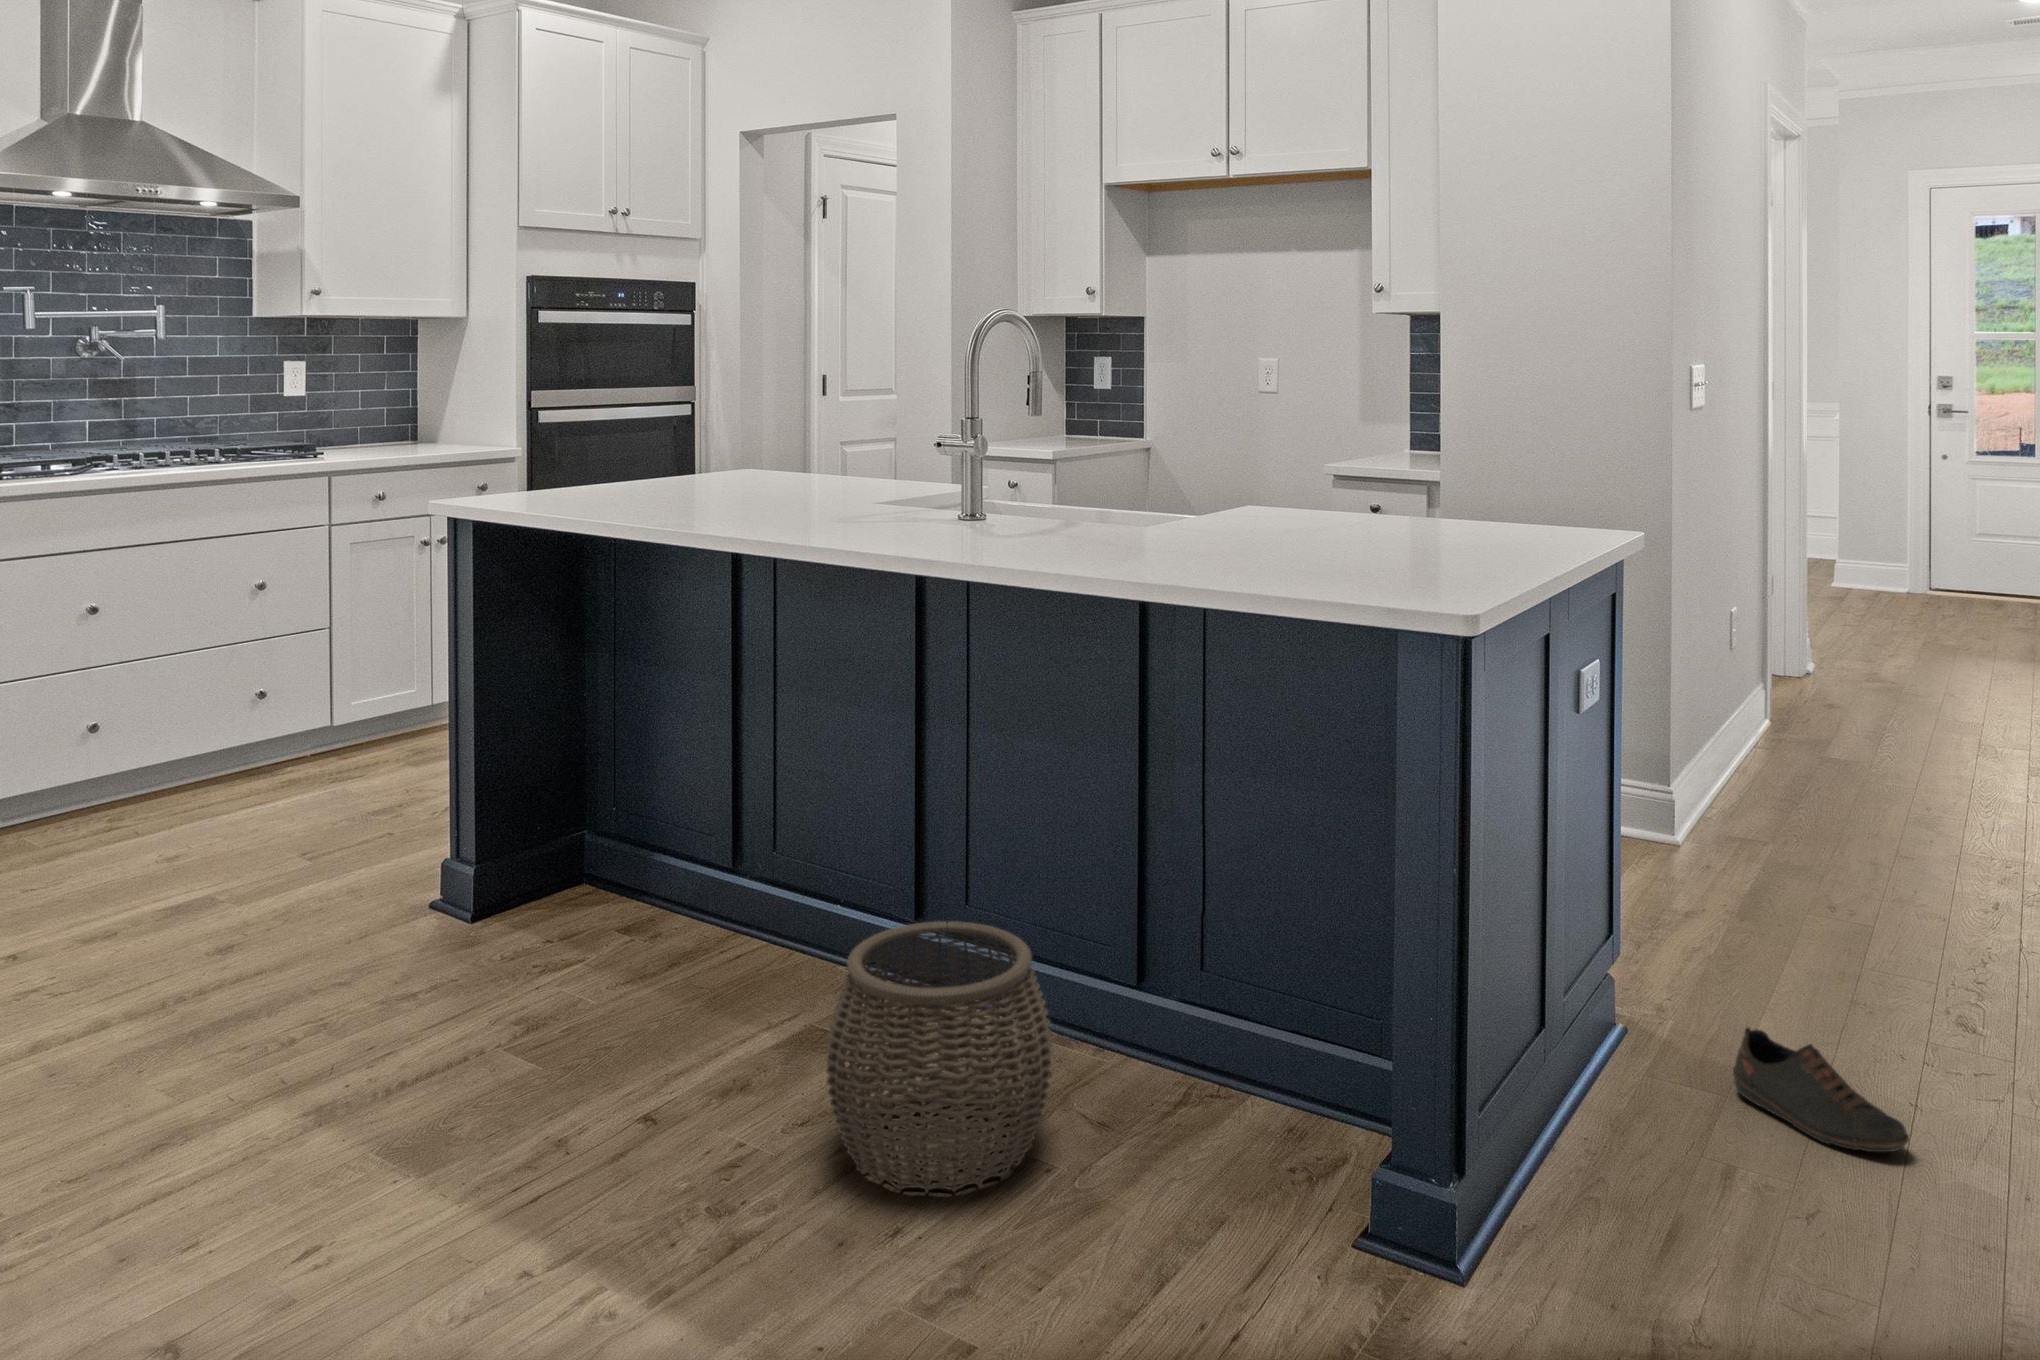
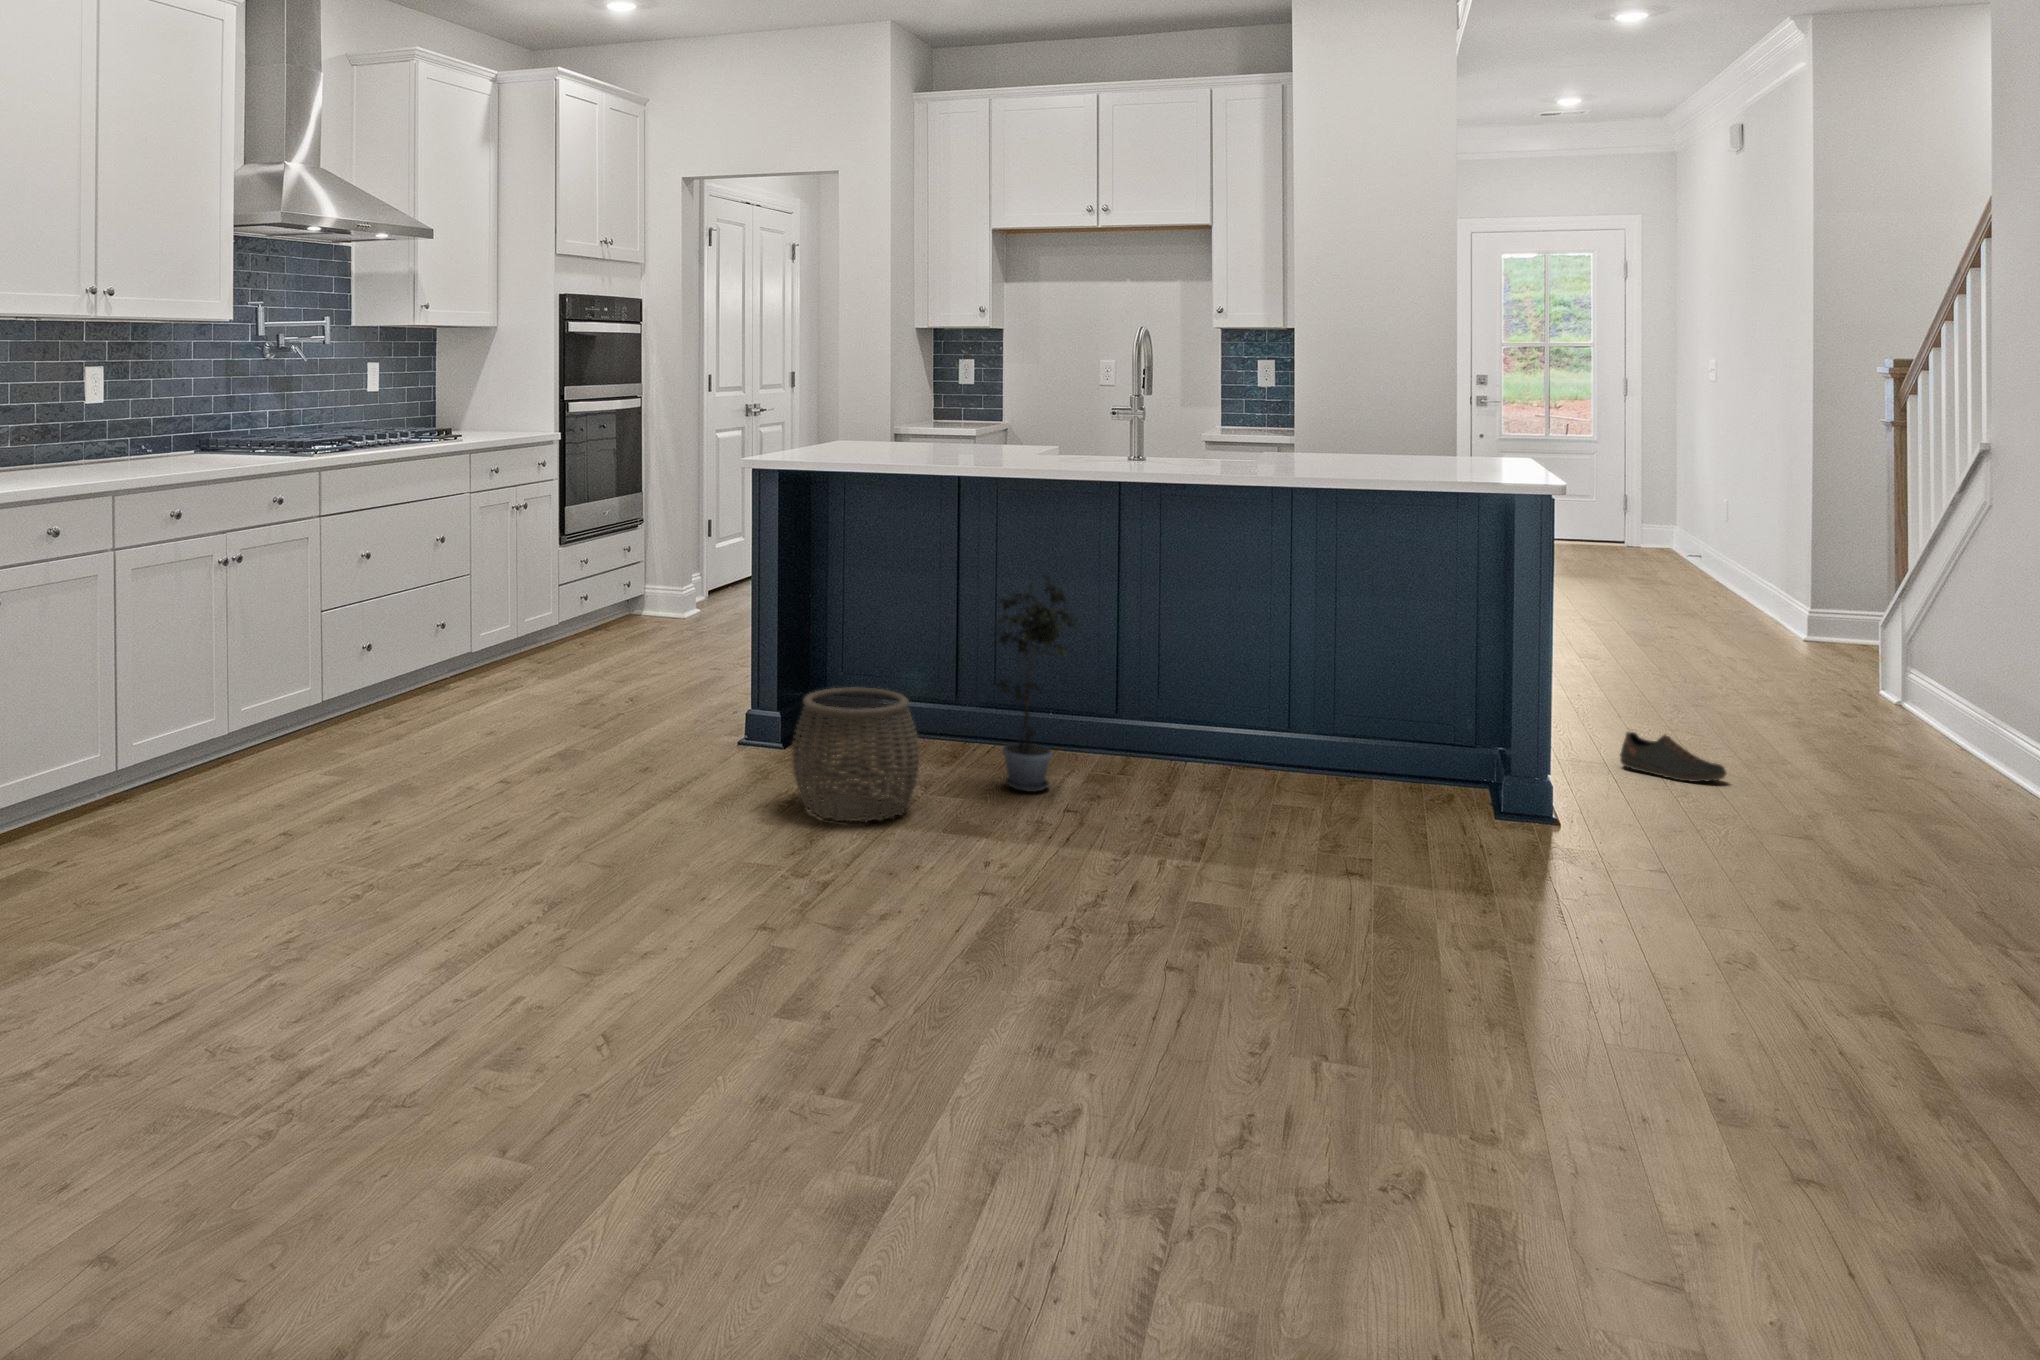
potted plant: none [592,703,742,1061] -> present [991,574,1078,792]
woven basket: present [826,921,1053,1193] -> present [792,687,920,822]

